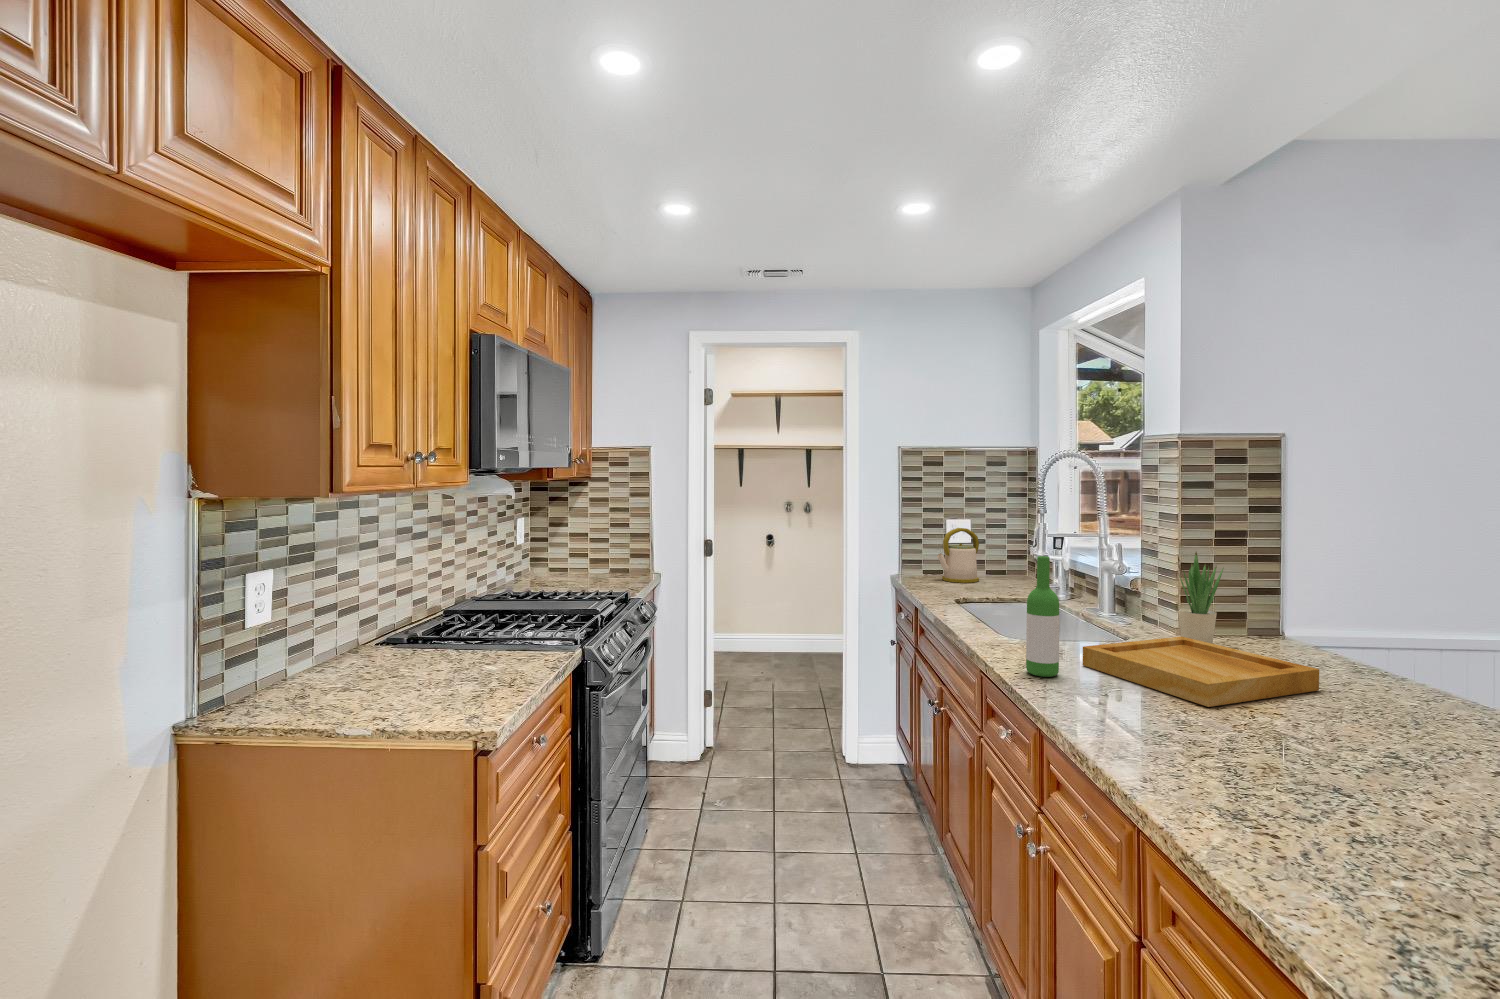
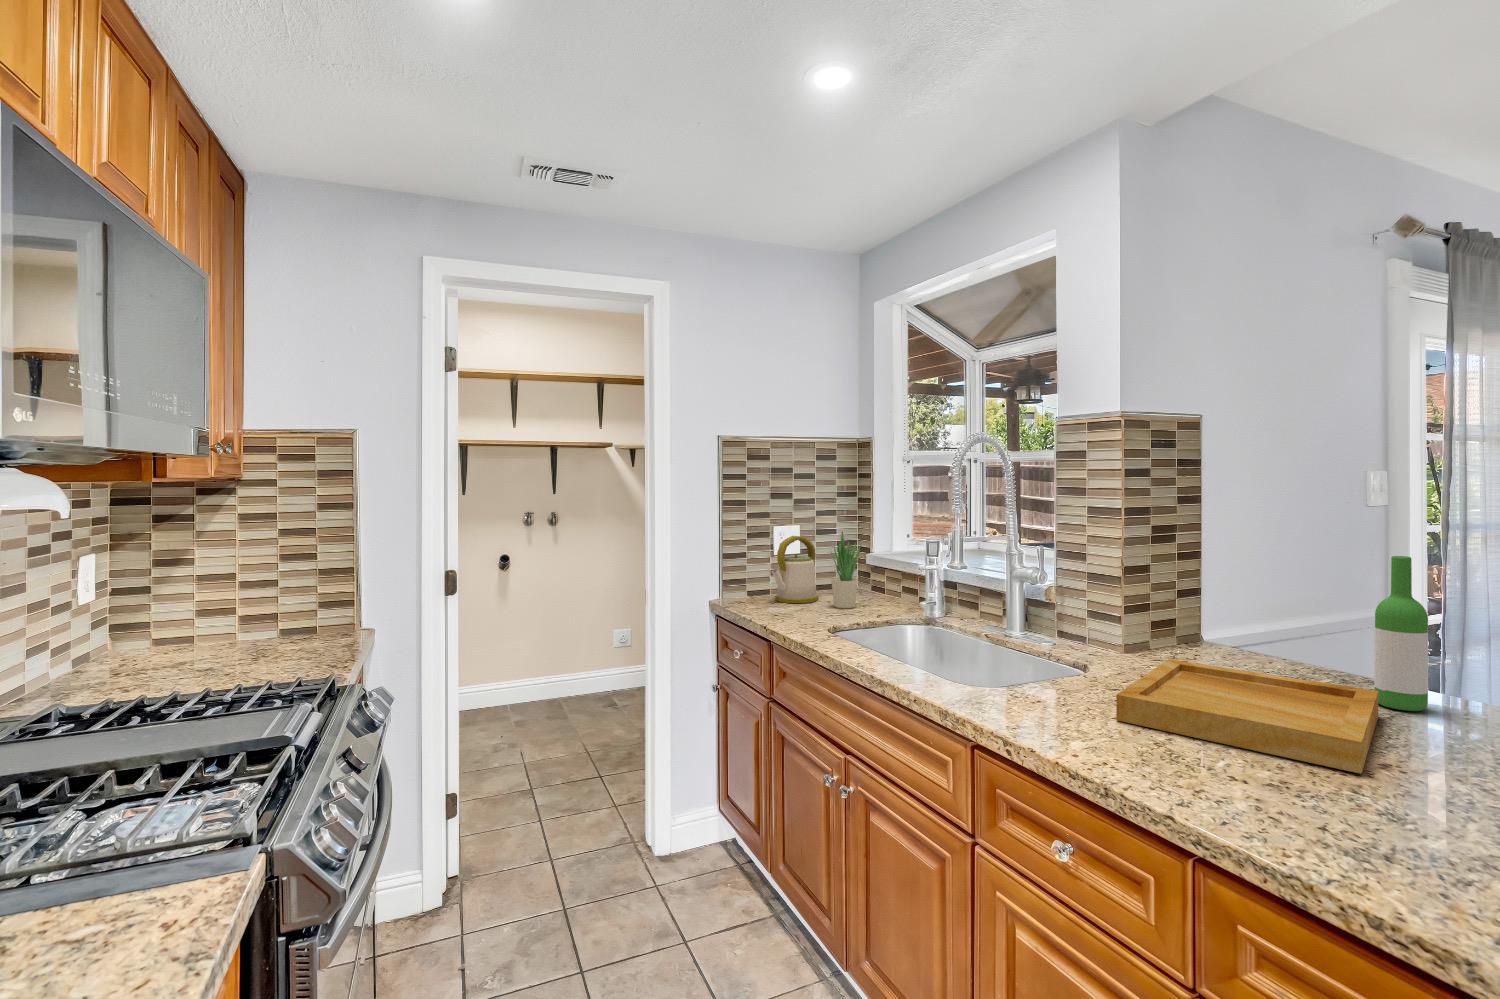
potted plant: present [1178,552,1224,644] -> present [831,532,861,608]
wine bottle: present [1026,556,1059,677] -> present [1374,556,1428,711]

